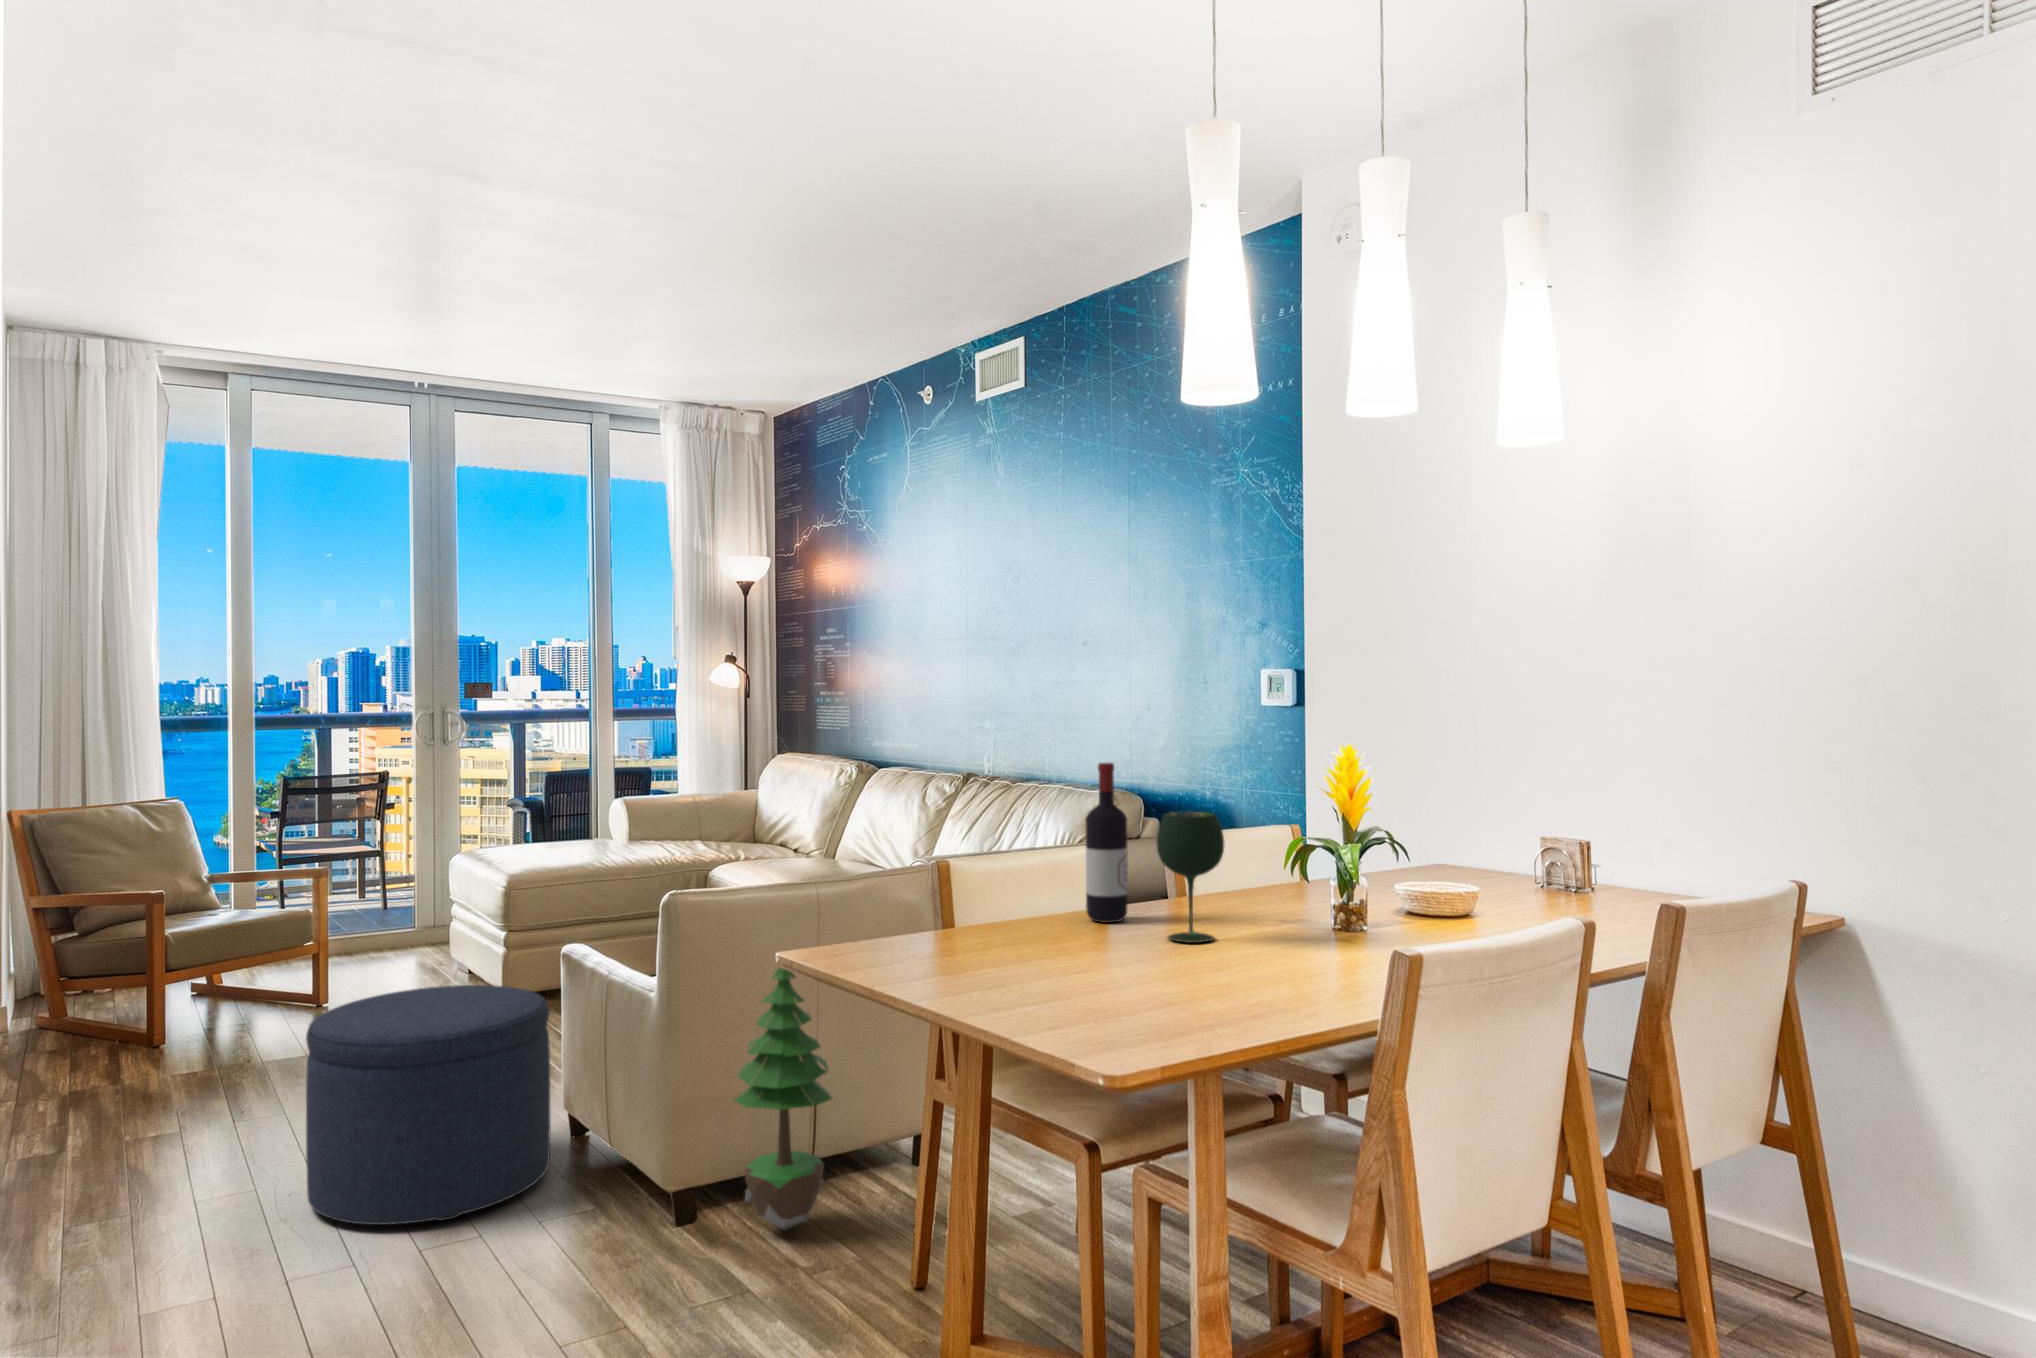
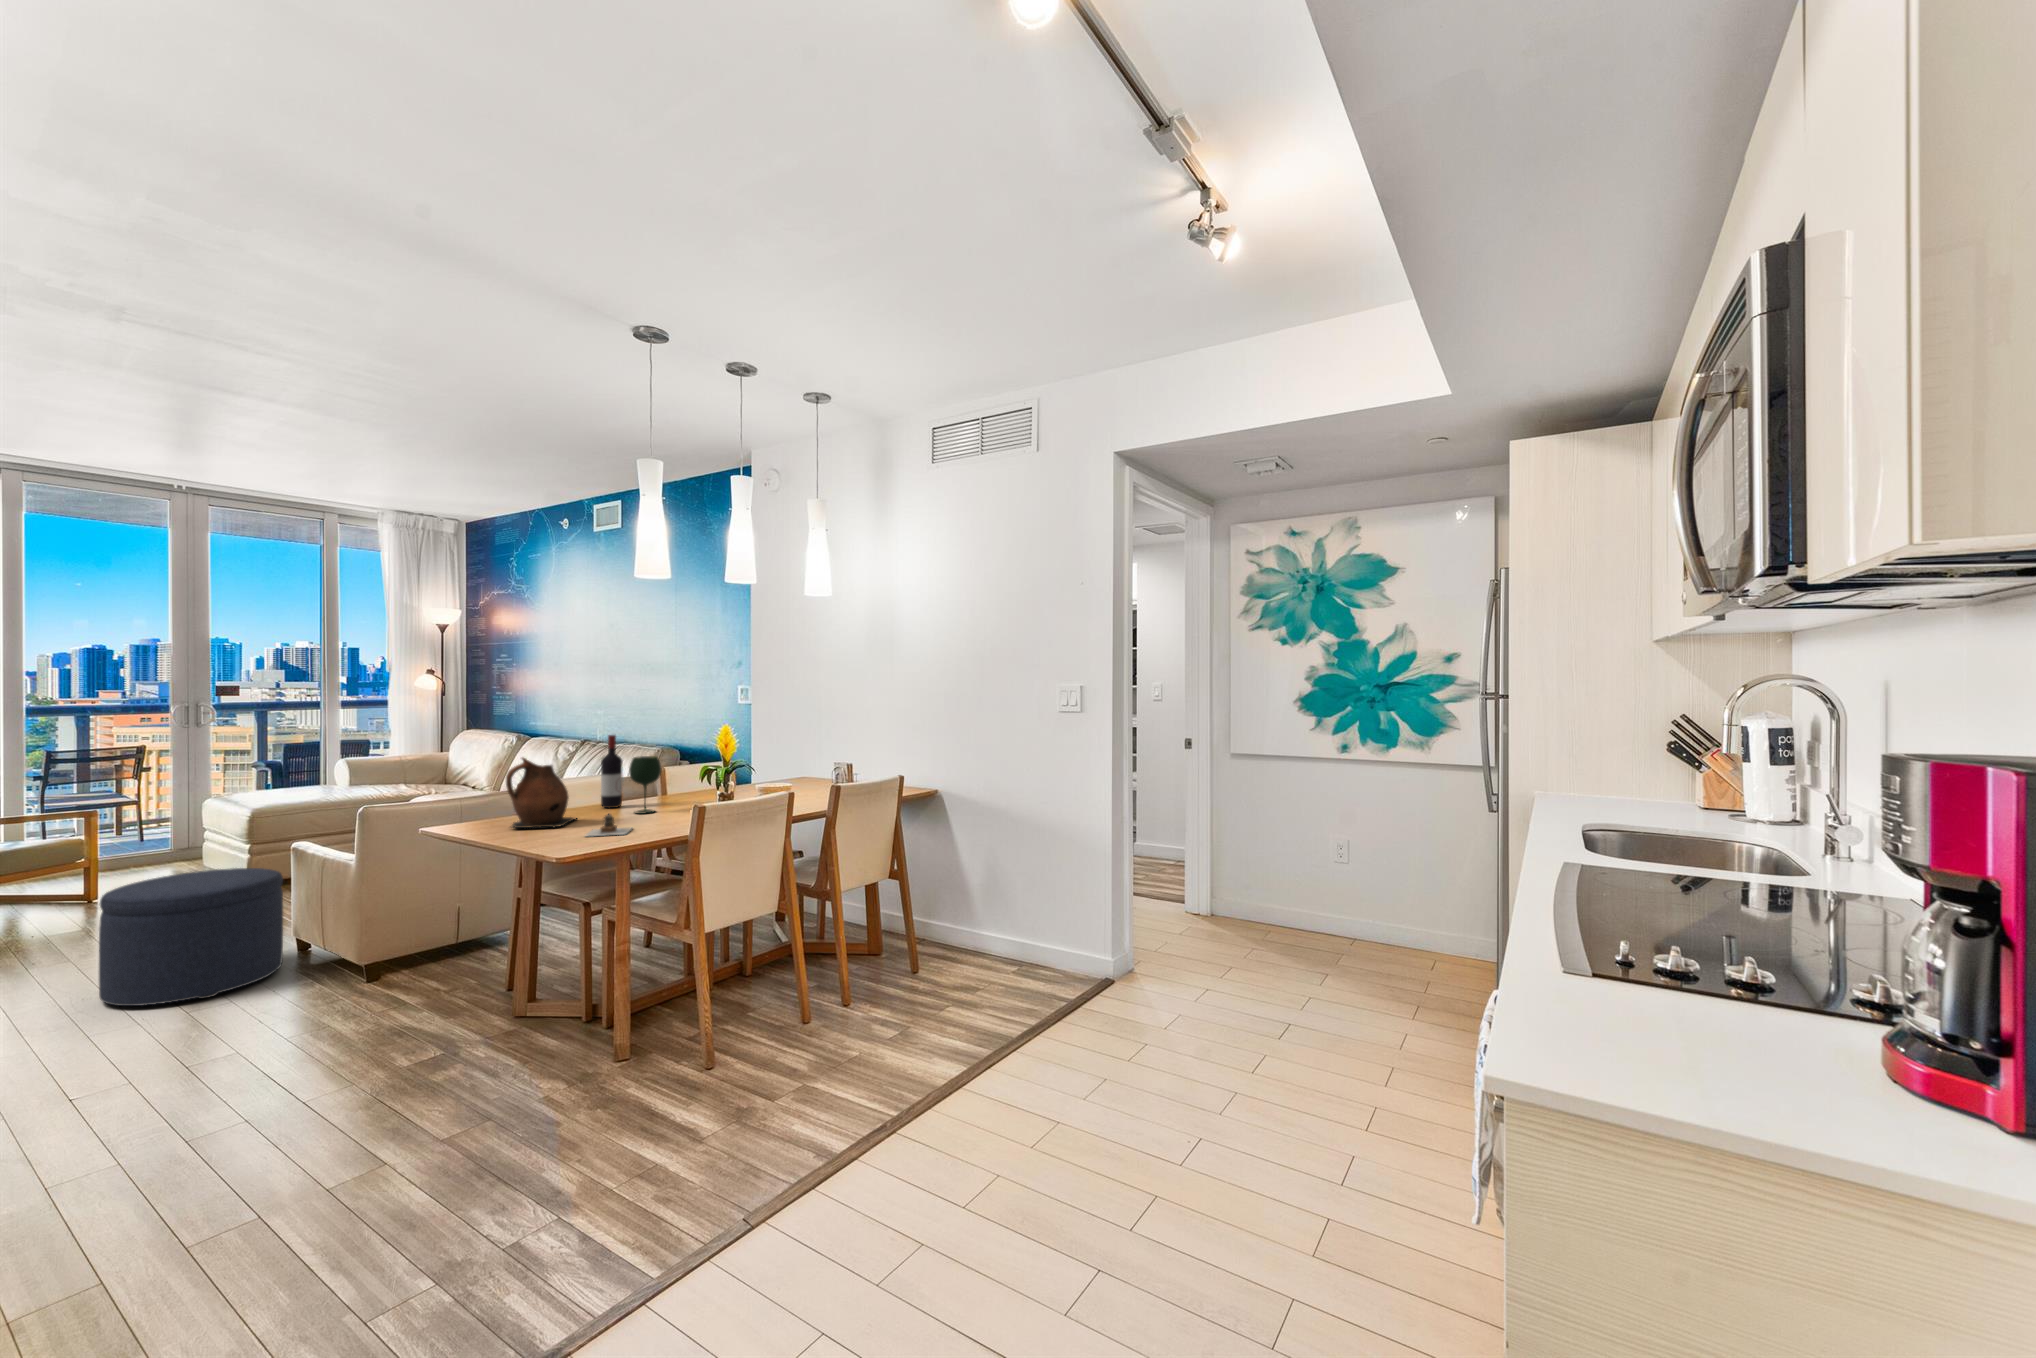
ceramic pitcher: none [932,809,1064,973] -> present [506,758,575,828]
teapot: none [1114,948,1210,1006] -> present [586,814,632,836]
potted tree: present [734,968,832,1230] -> none [403,835,466,977]

